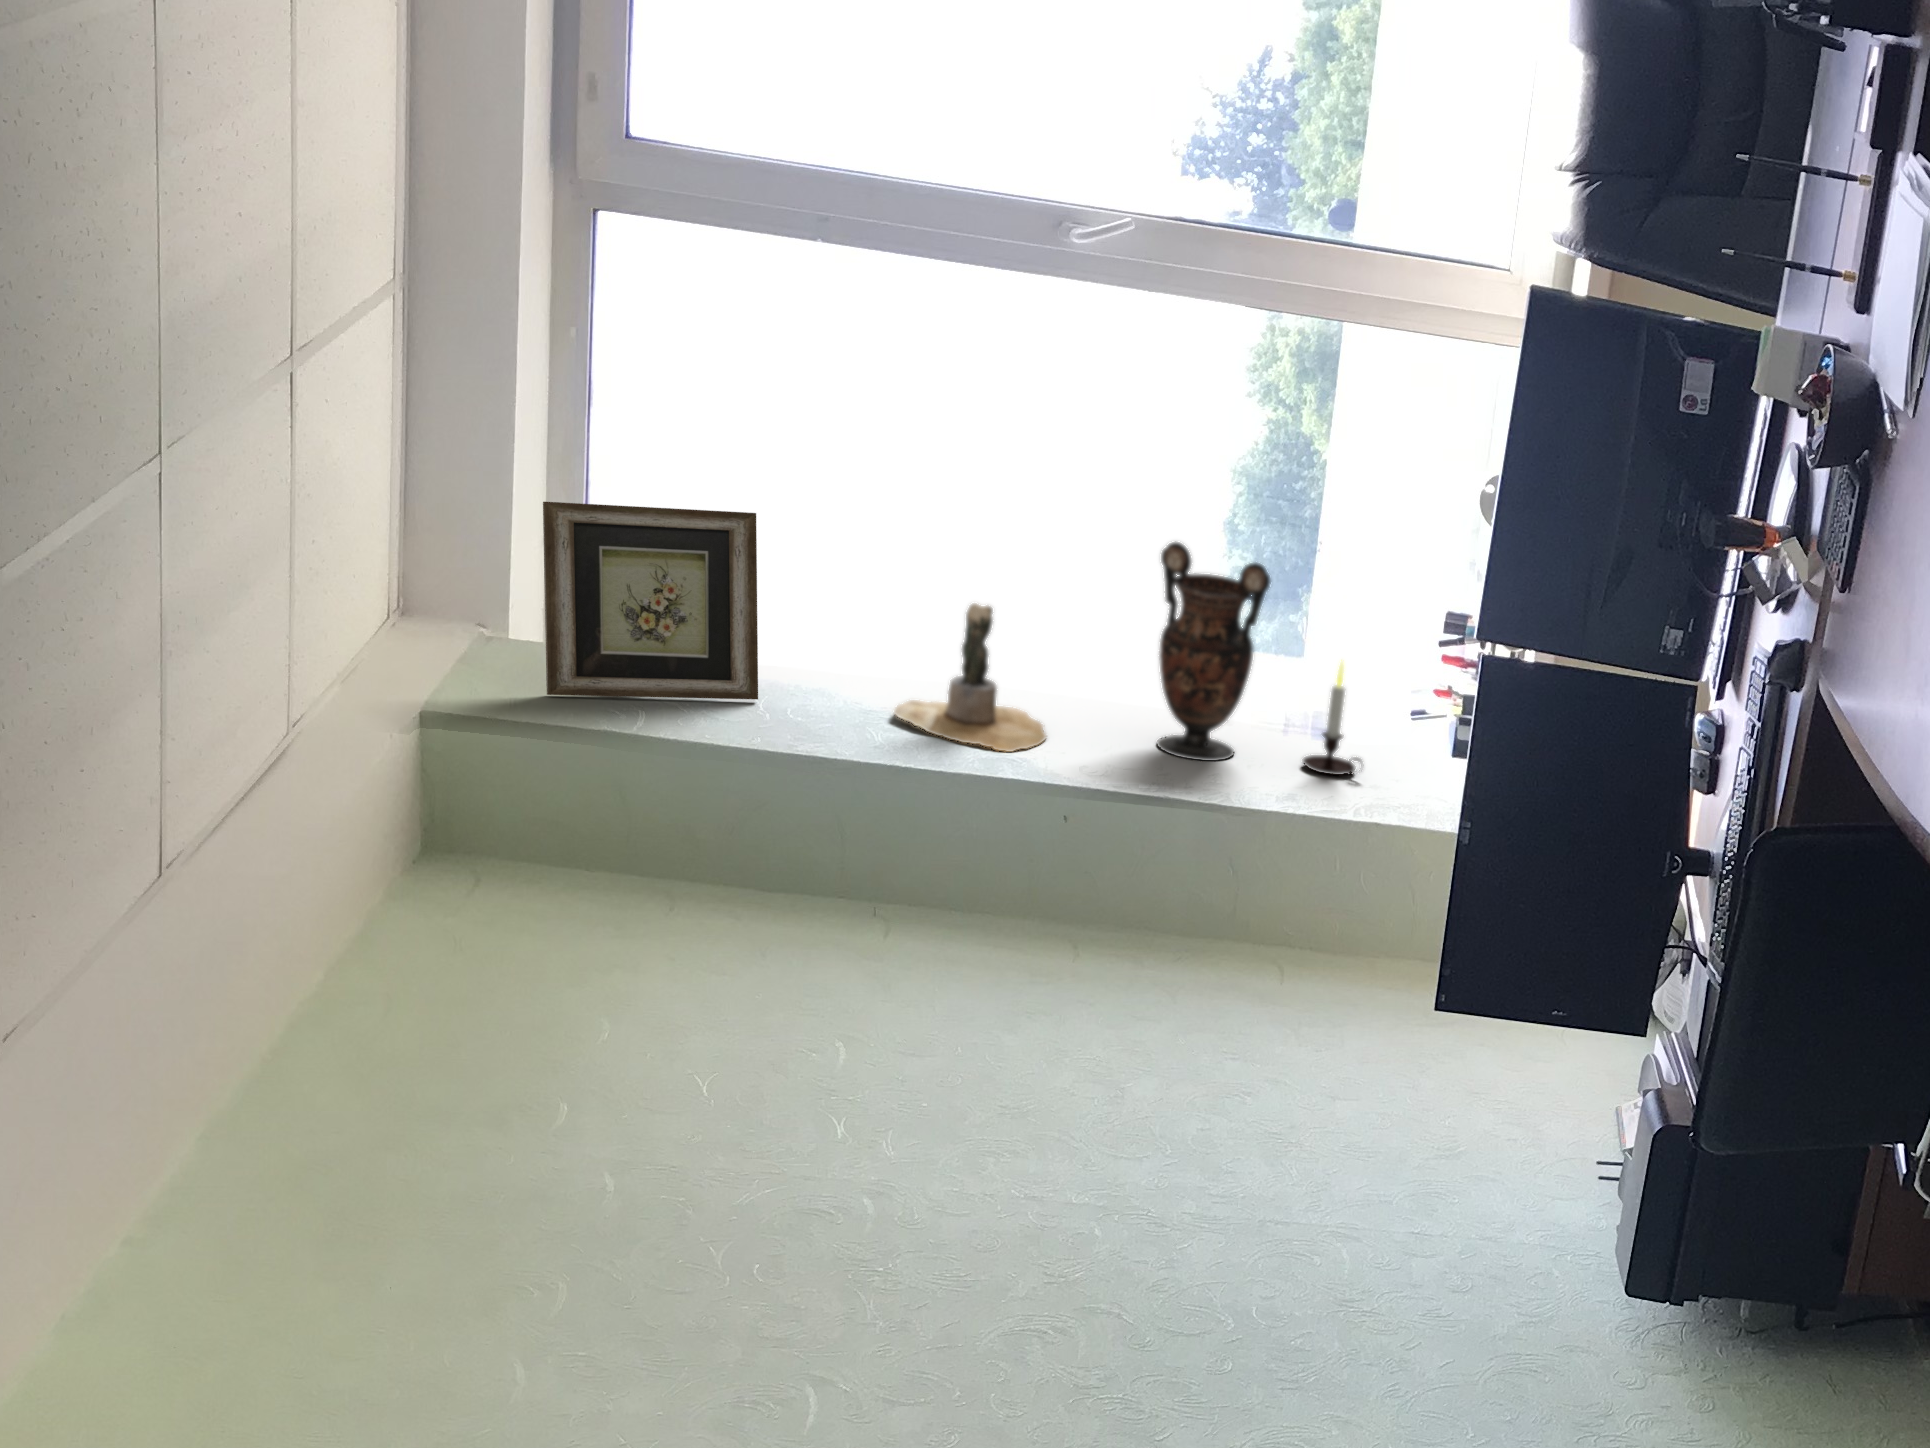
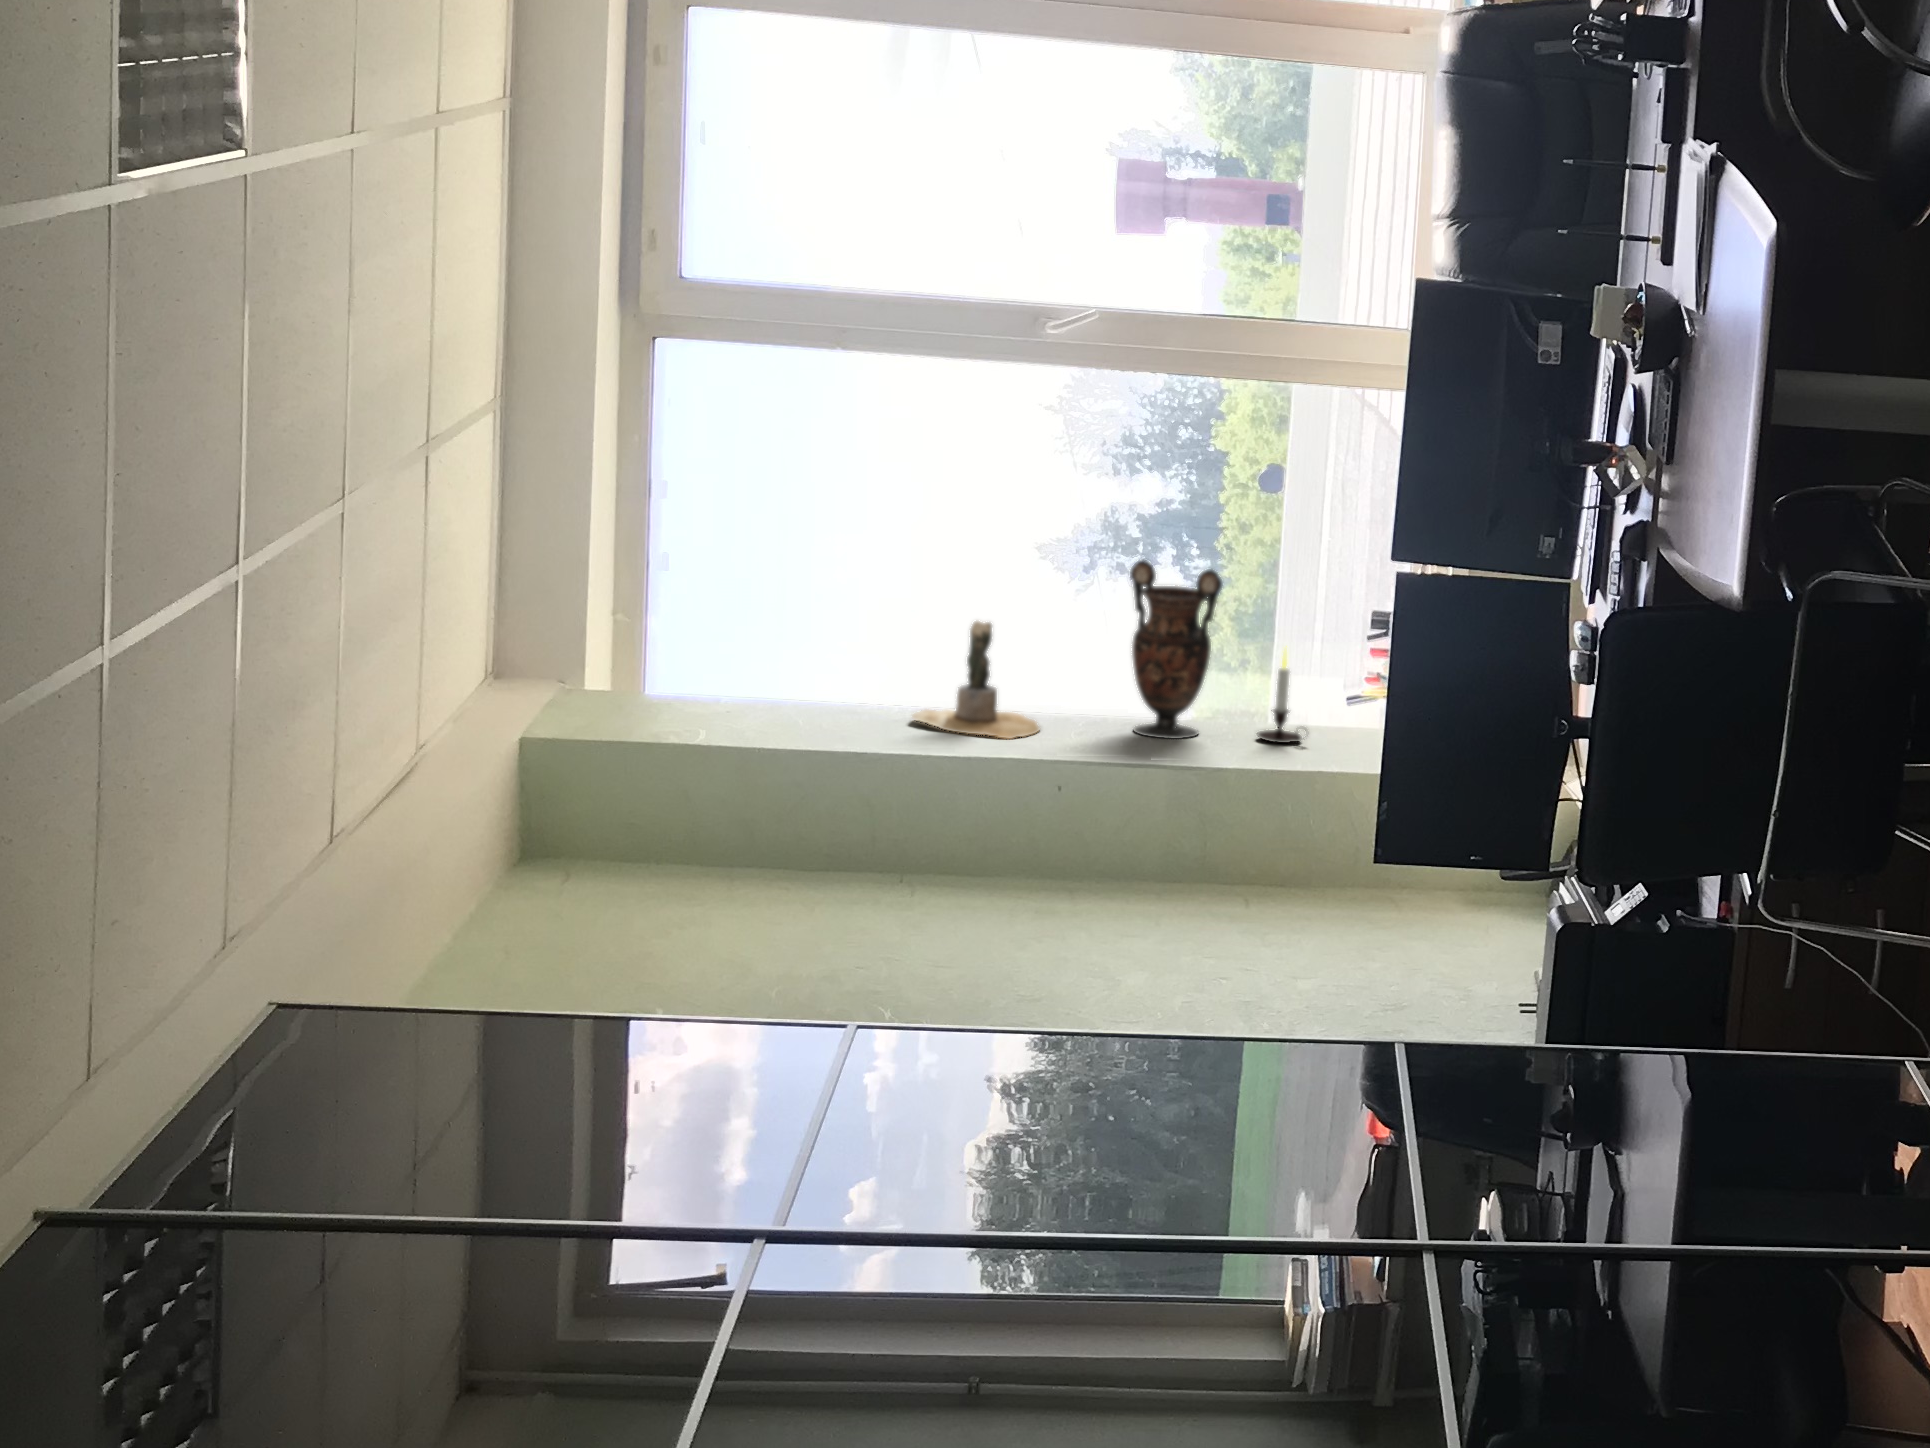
picture frame: present [543,502,758,699] -> none [621,561,798,719]

